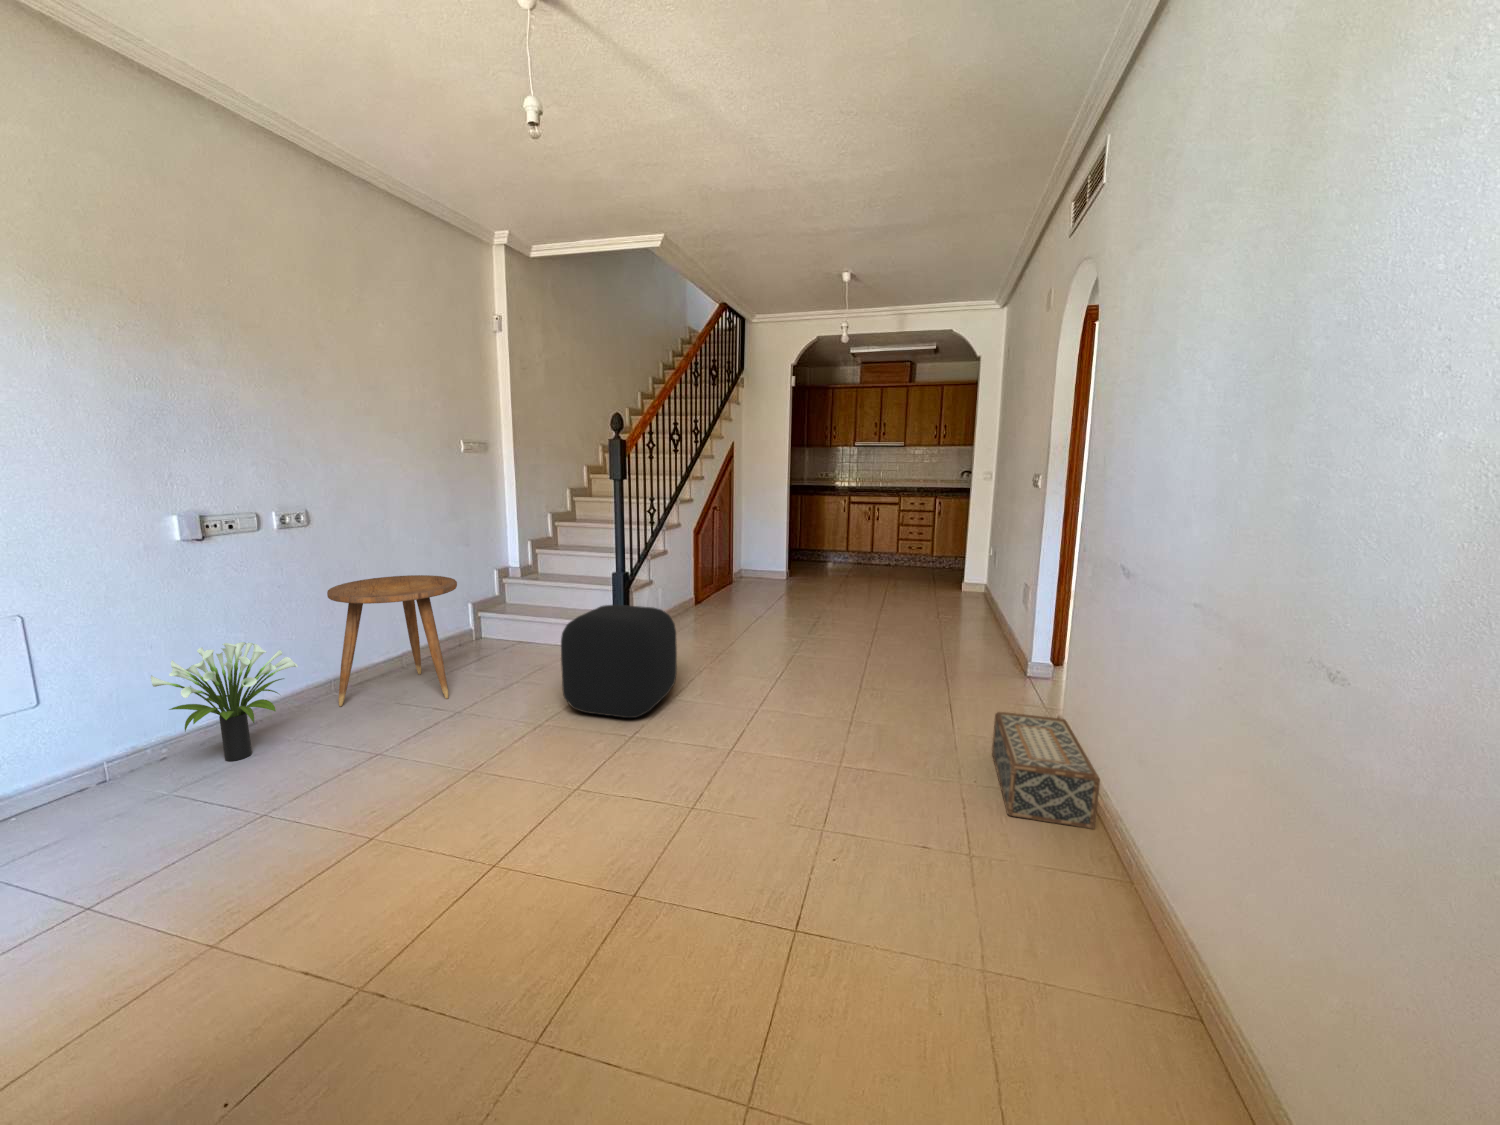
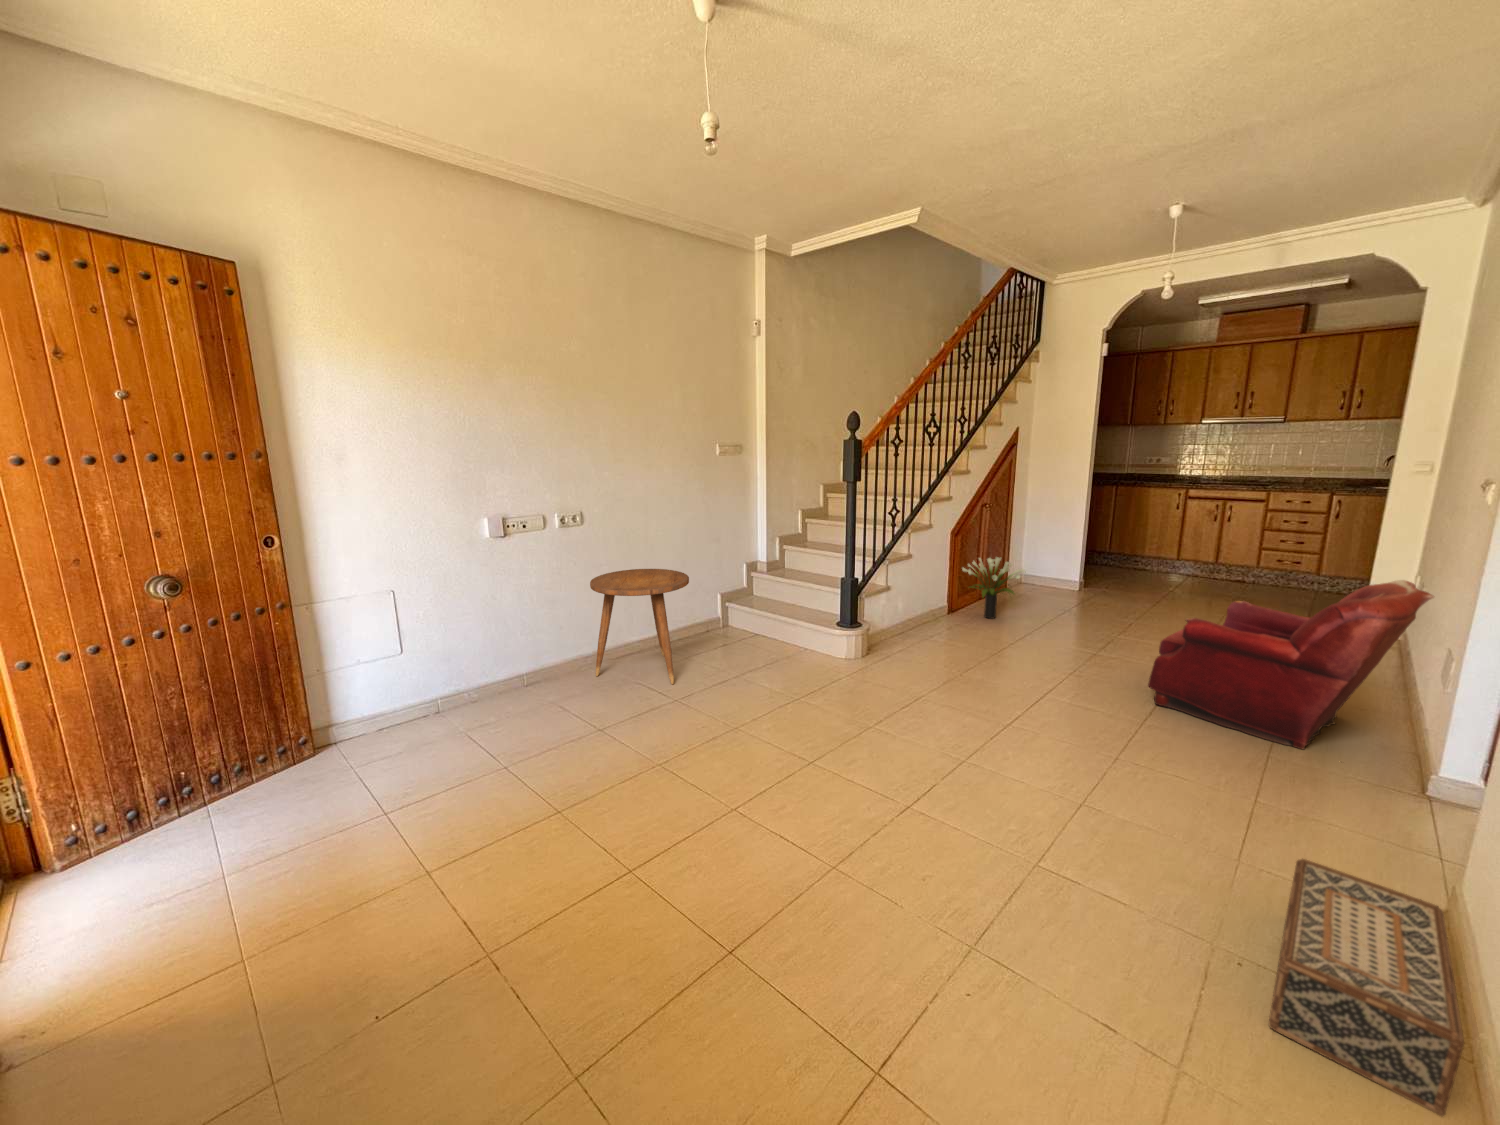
armchair: none [866,542,1017,666] -> present [1148,580,1434,749]
ottoman: present [561,605,677,718] -> none [757,618,877,741]
potted plant: present [151,642,298,761] -> present [962,557,1025,619]

